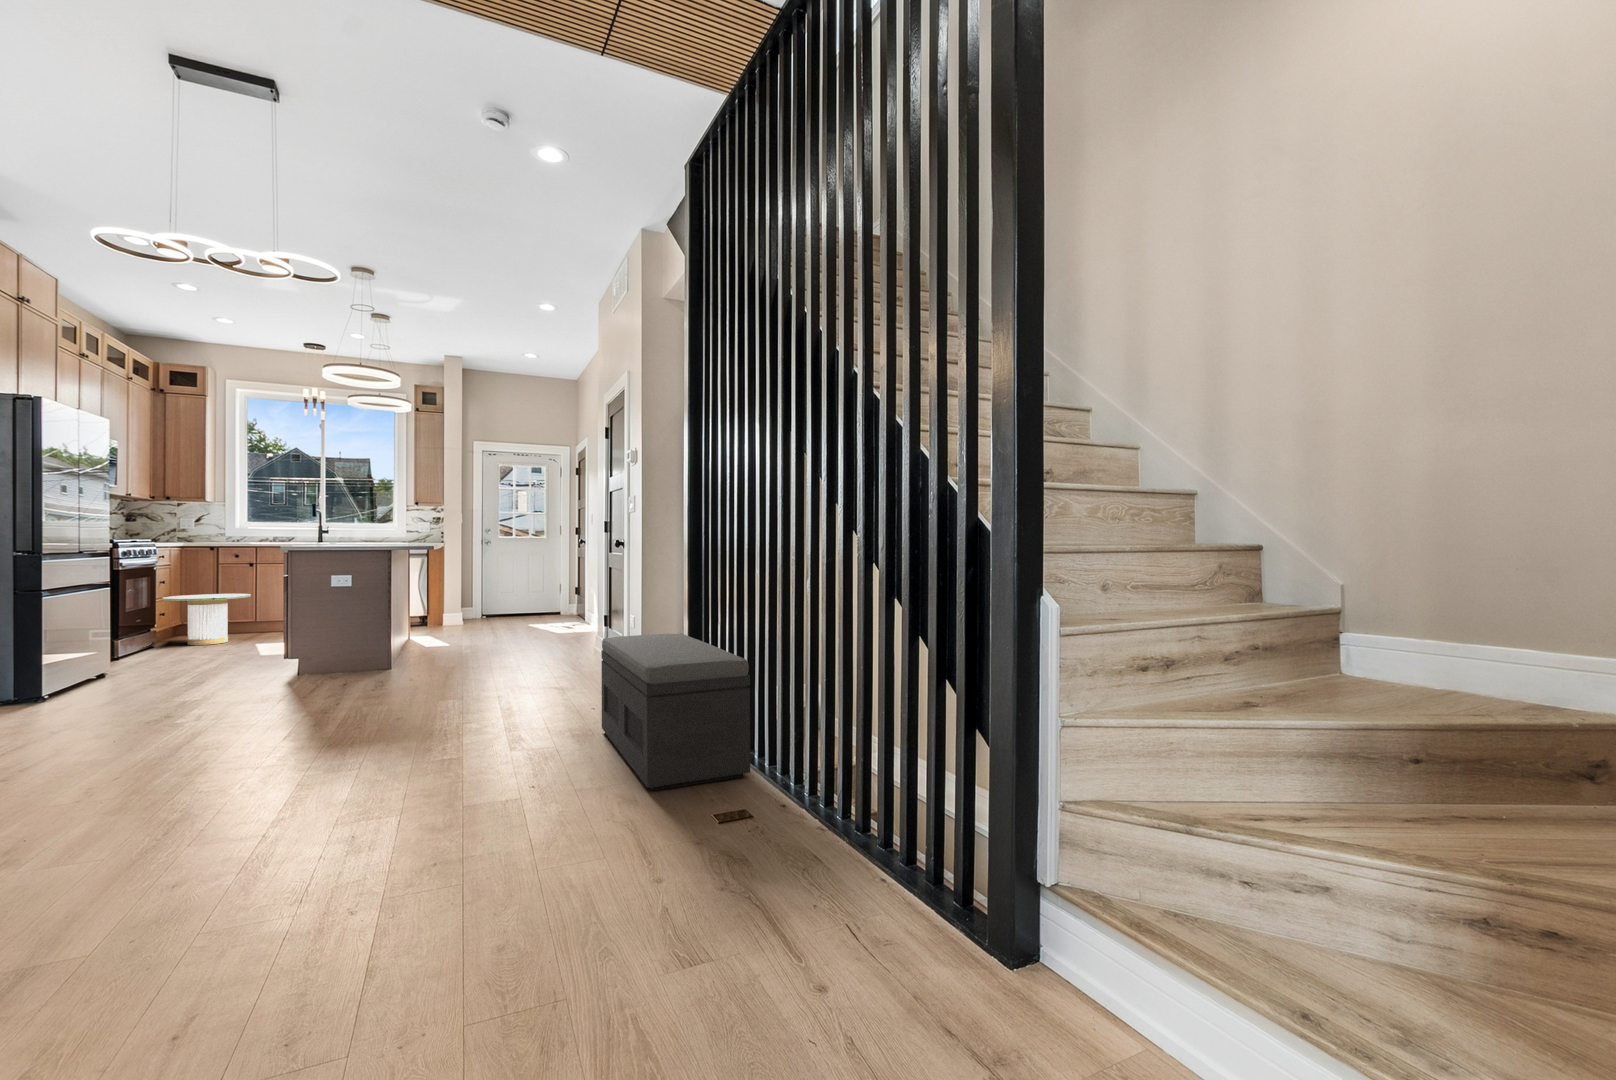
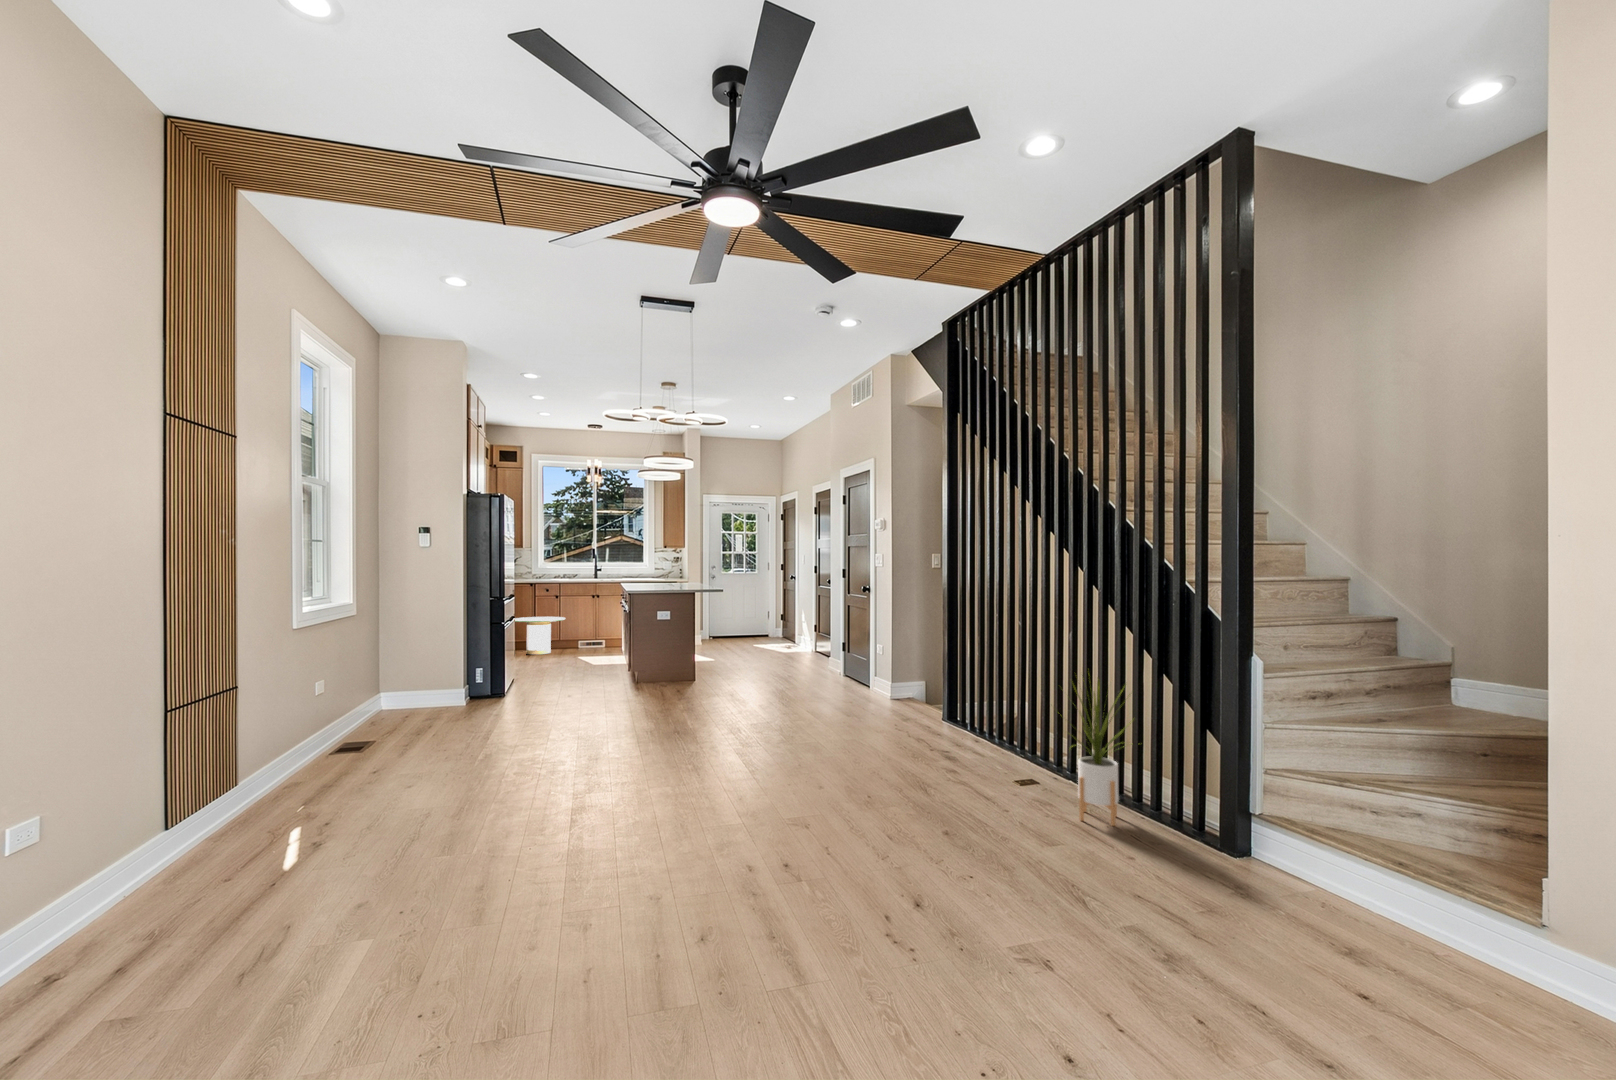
house plant: none [738,630,880,902] -> present [1071,680,1131,826]
storage bench: present [601,633,750,791] -> none [890,661,1018,765]

